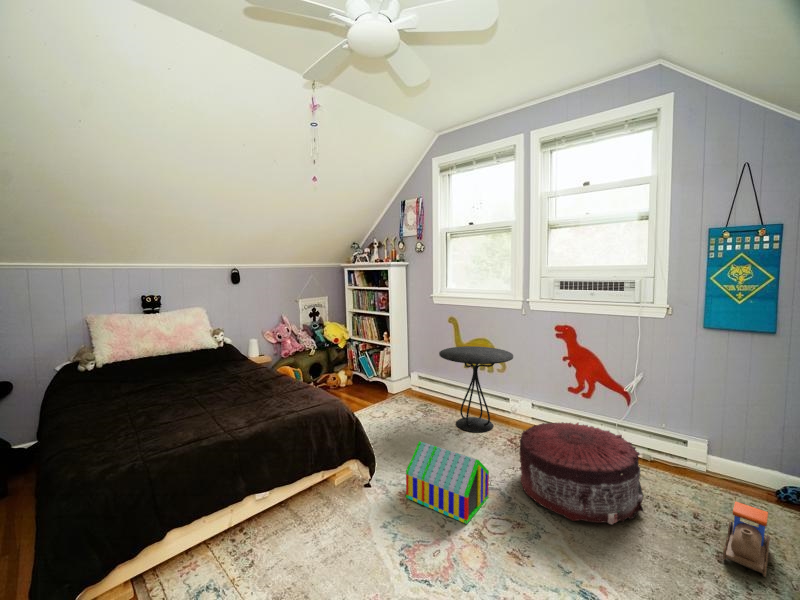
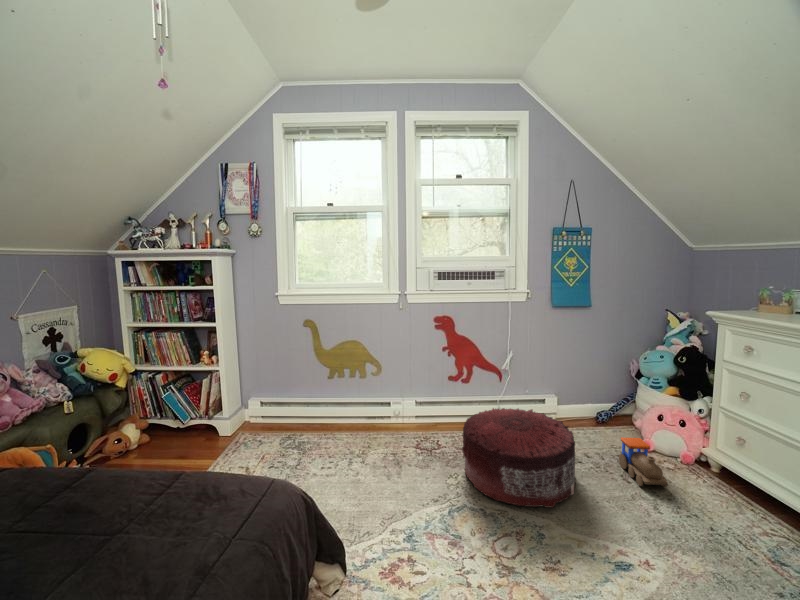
side table: present [439,346,513,432] -> none [323,349,409,452]
toy house: present [406,441,489,524] -> none [389,485,487,578]

